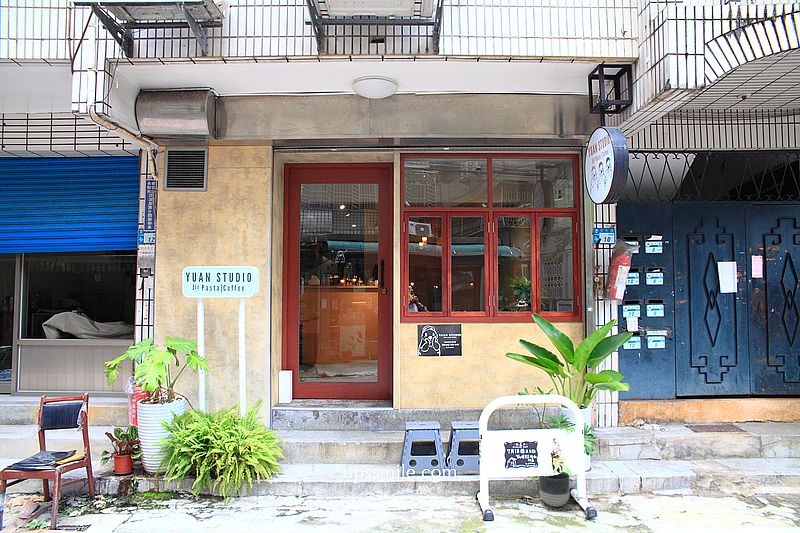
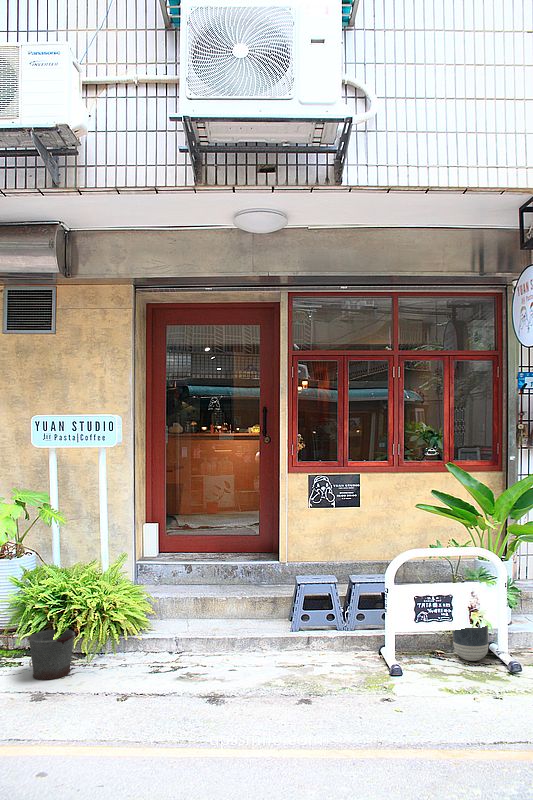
bucket: none [173,470,215,515] -> present [28,629,75,680]

